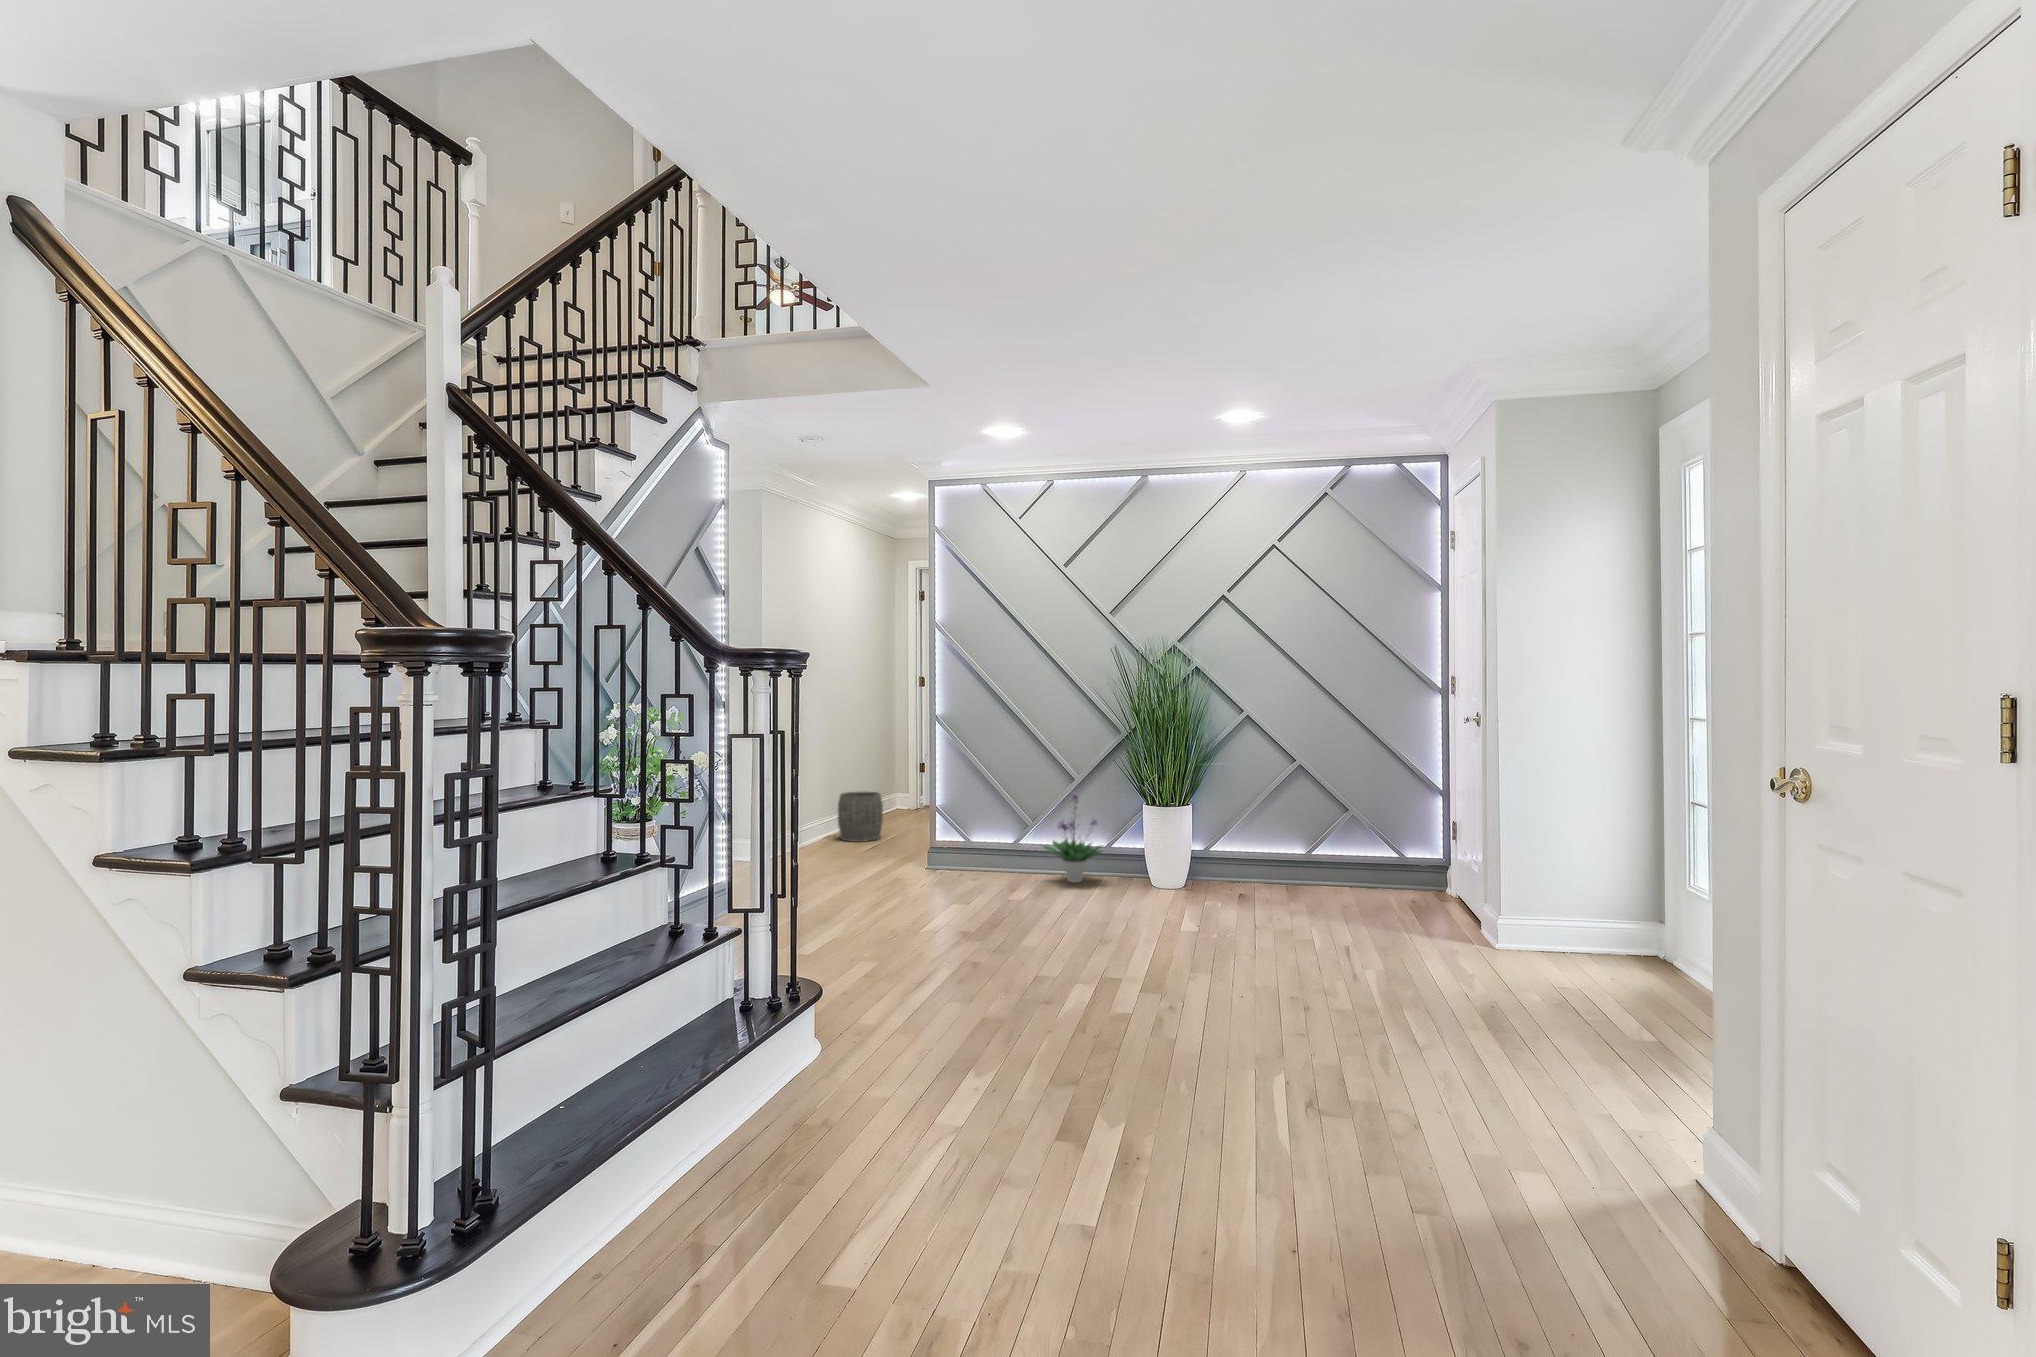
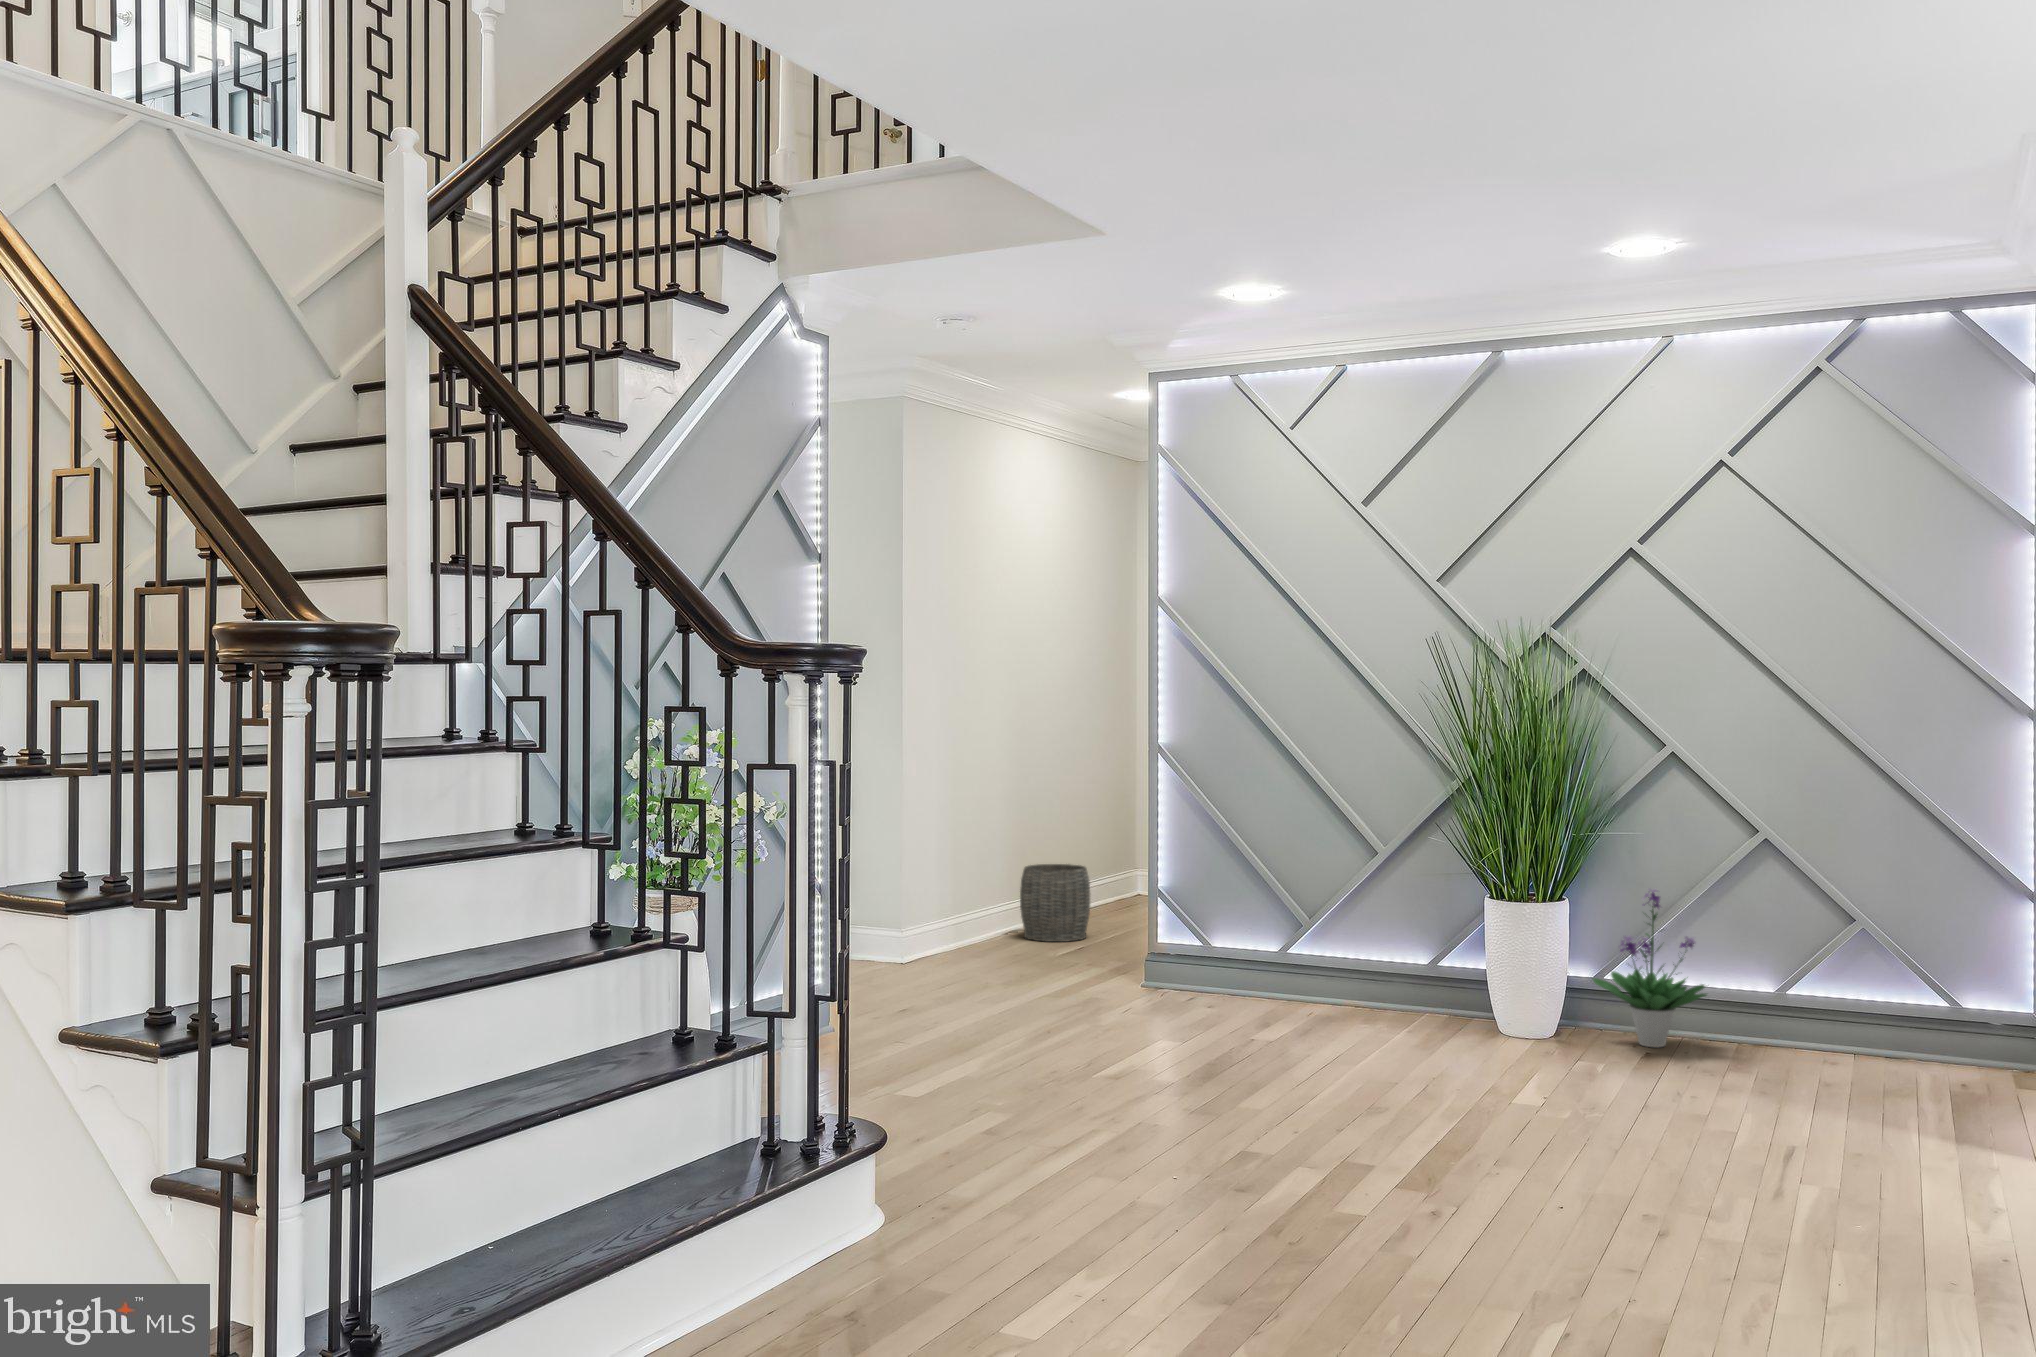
potted plant: present [1043,792,1103,883] -> present [1593,888,1707,1047]

